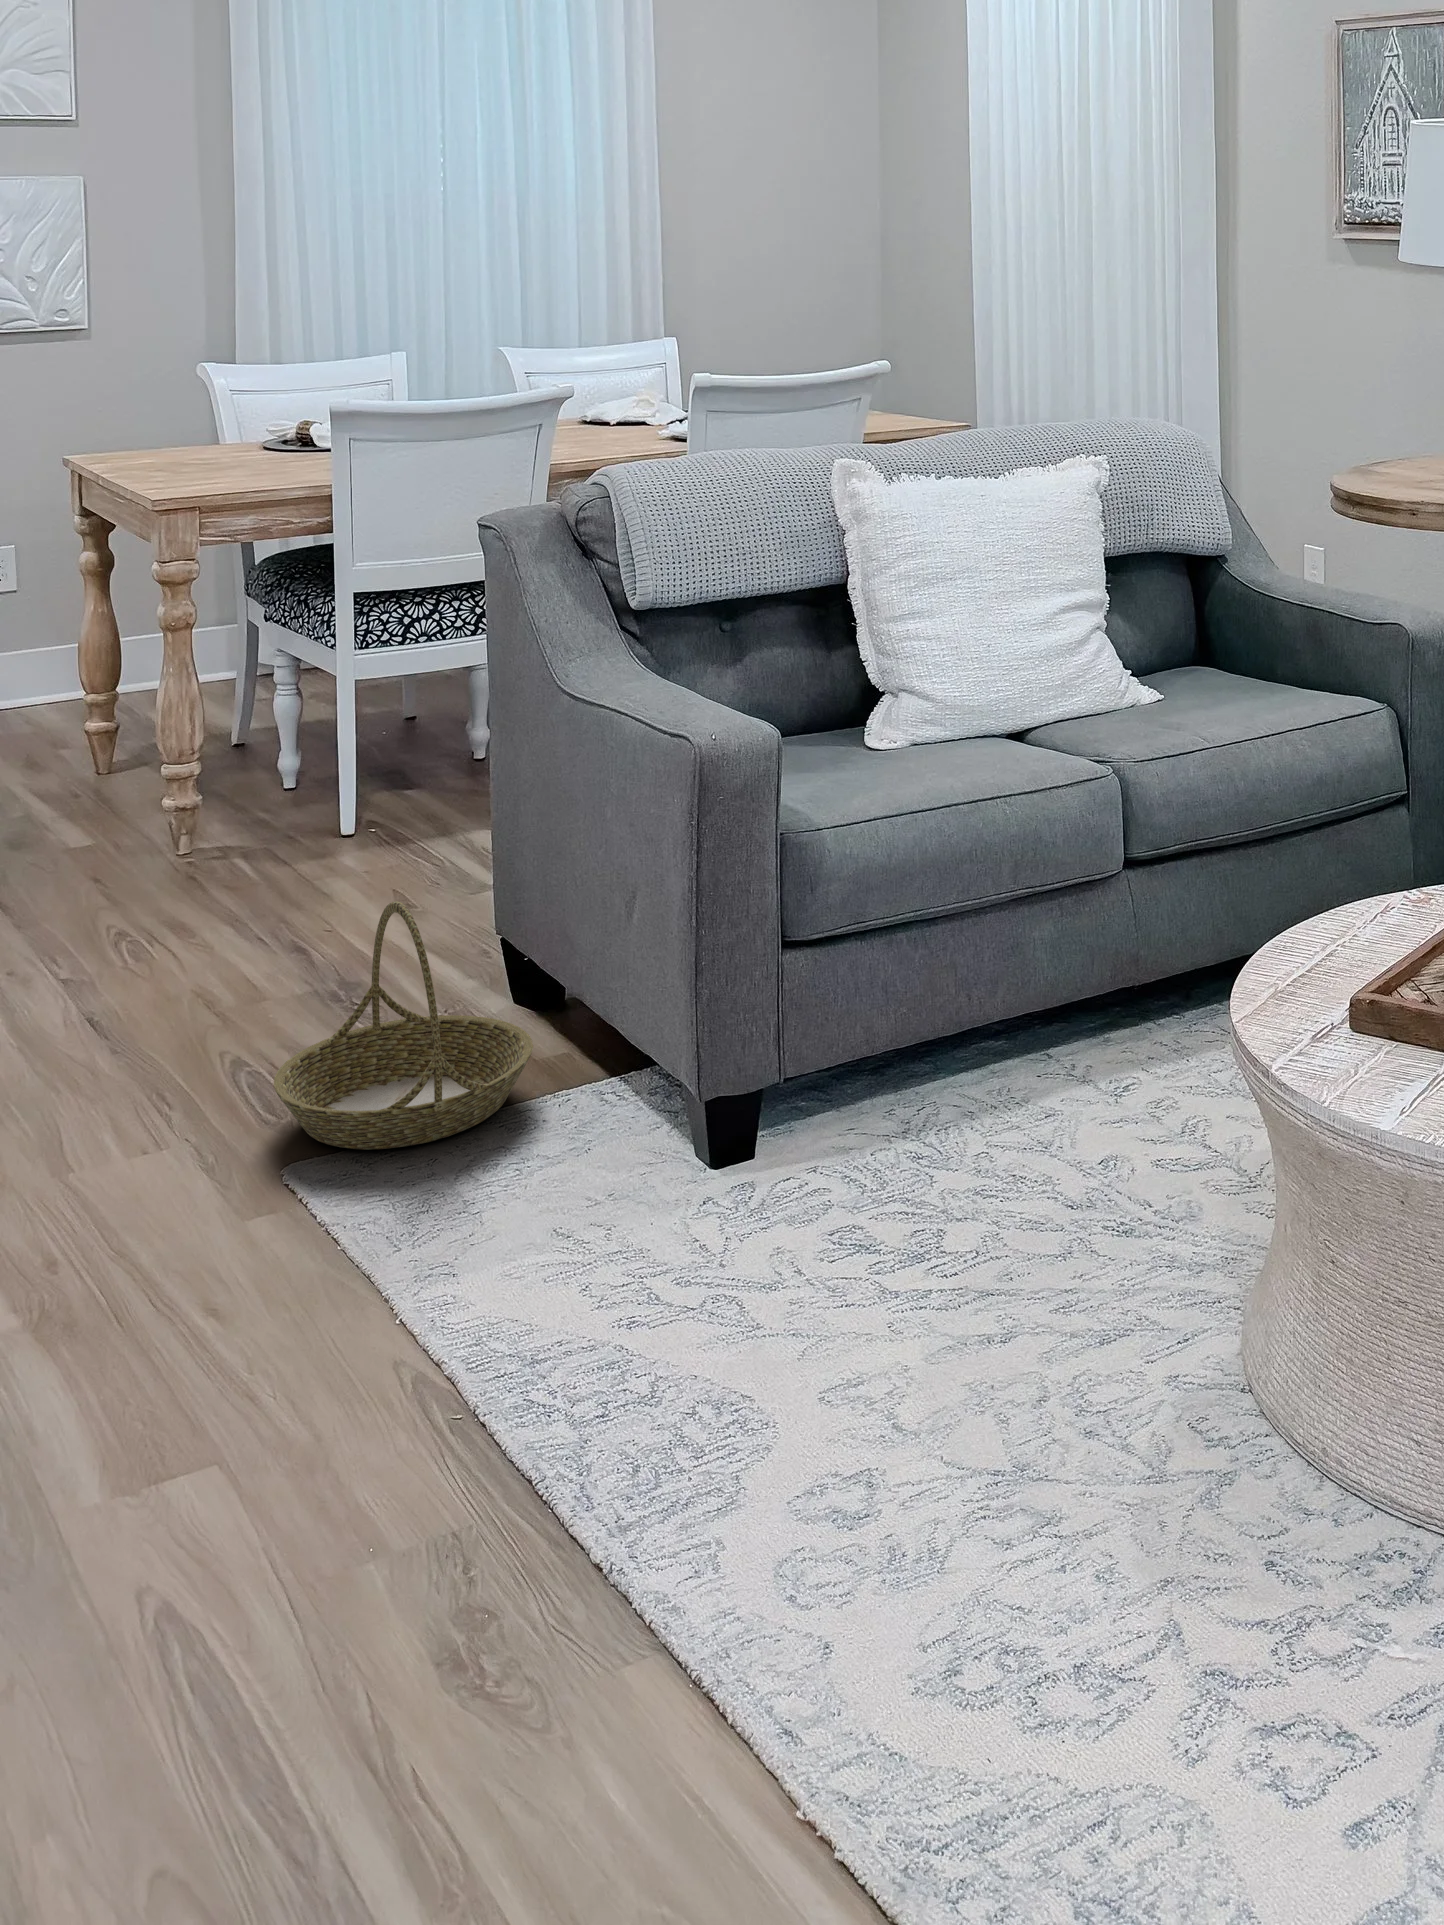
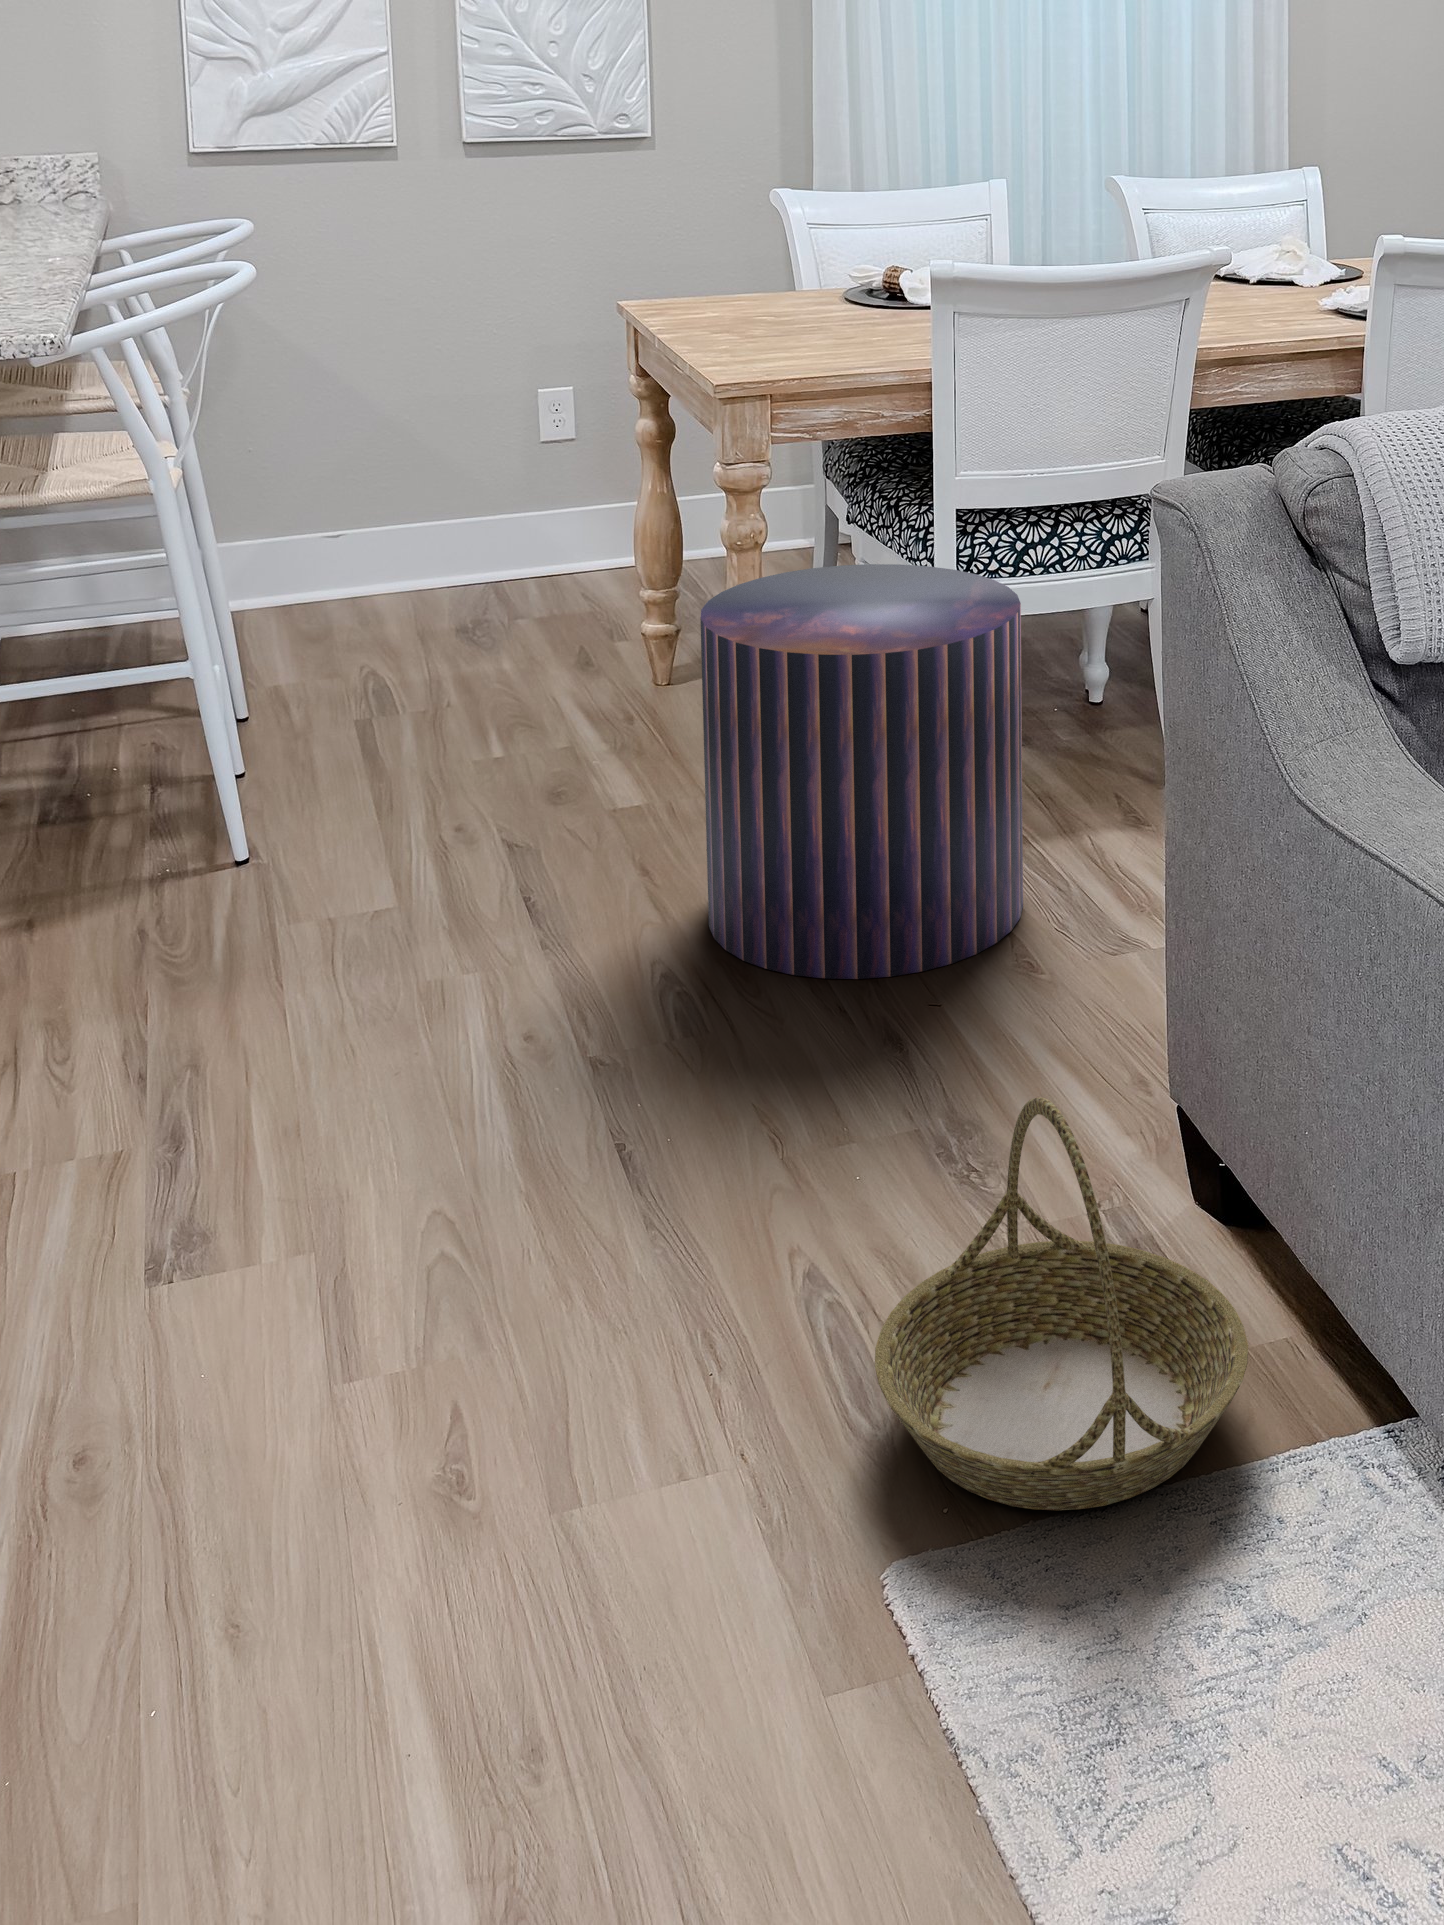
pouf: none [141,631,406,931] -> present [700,564,1023,979]

